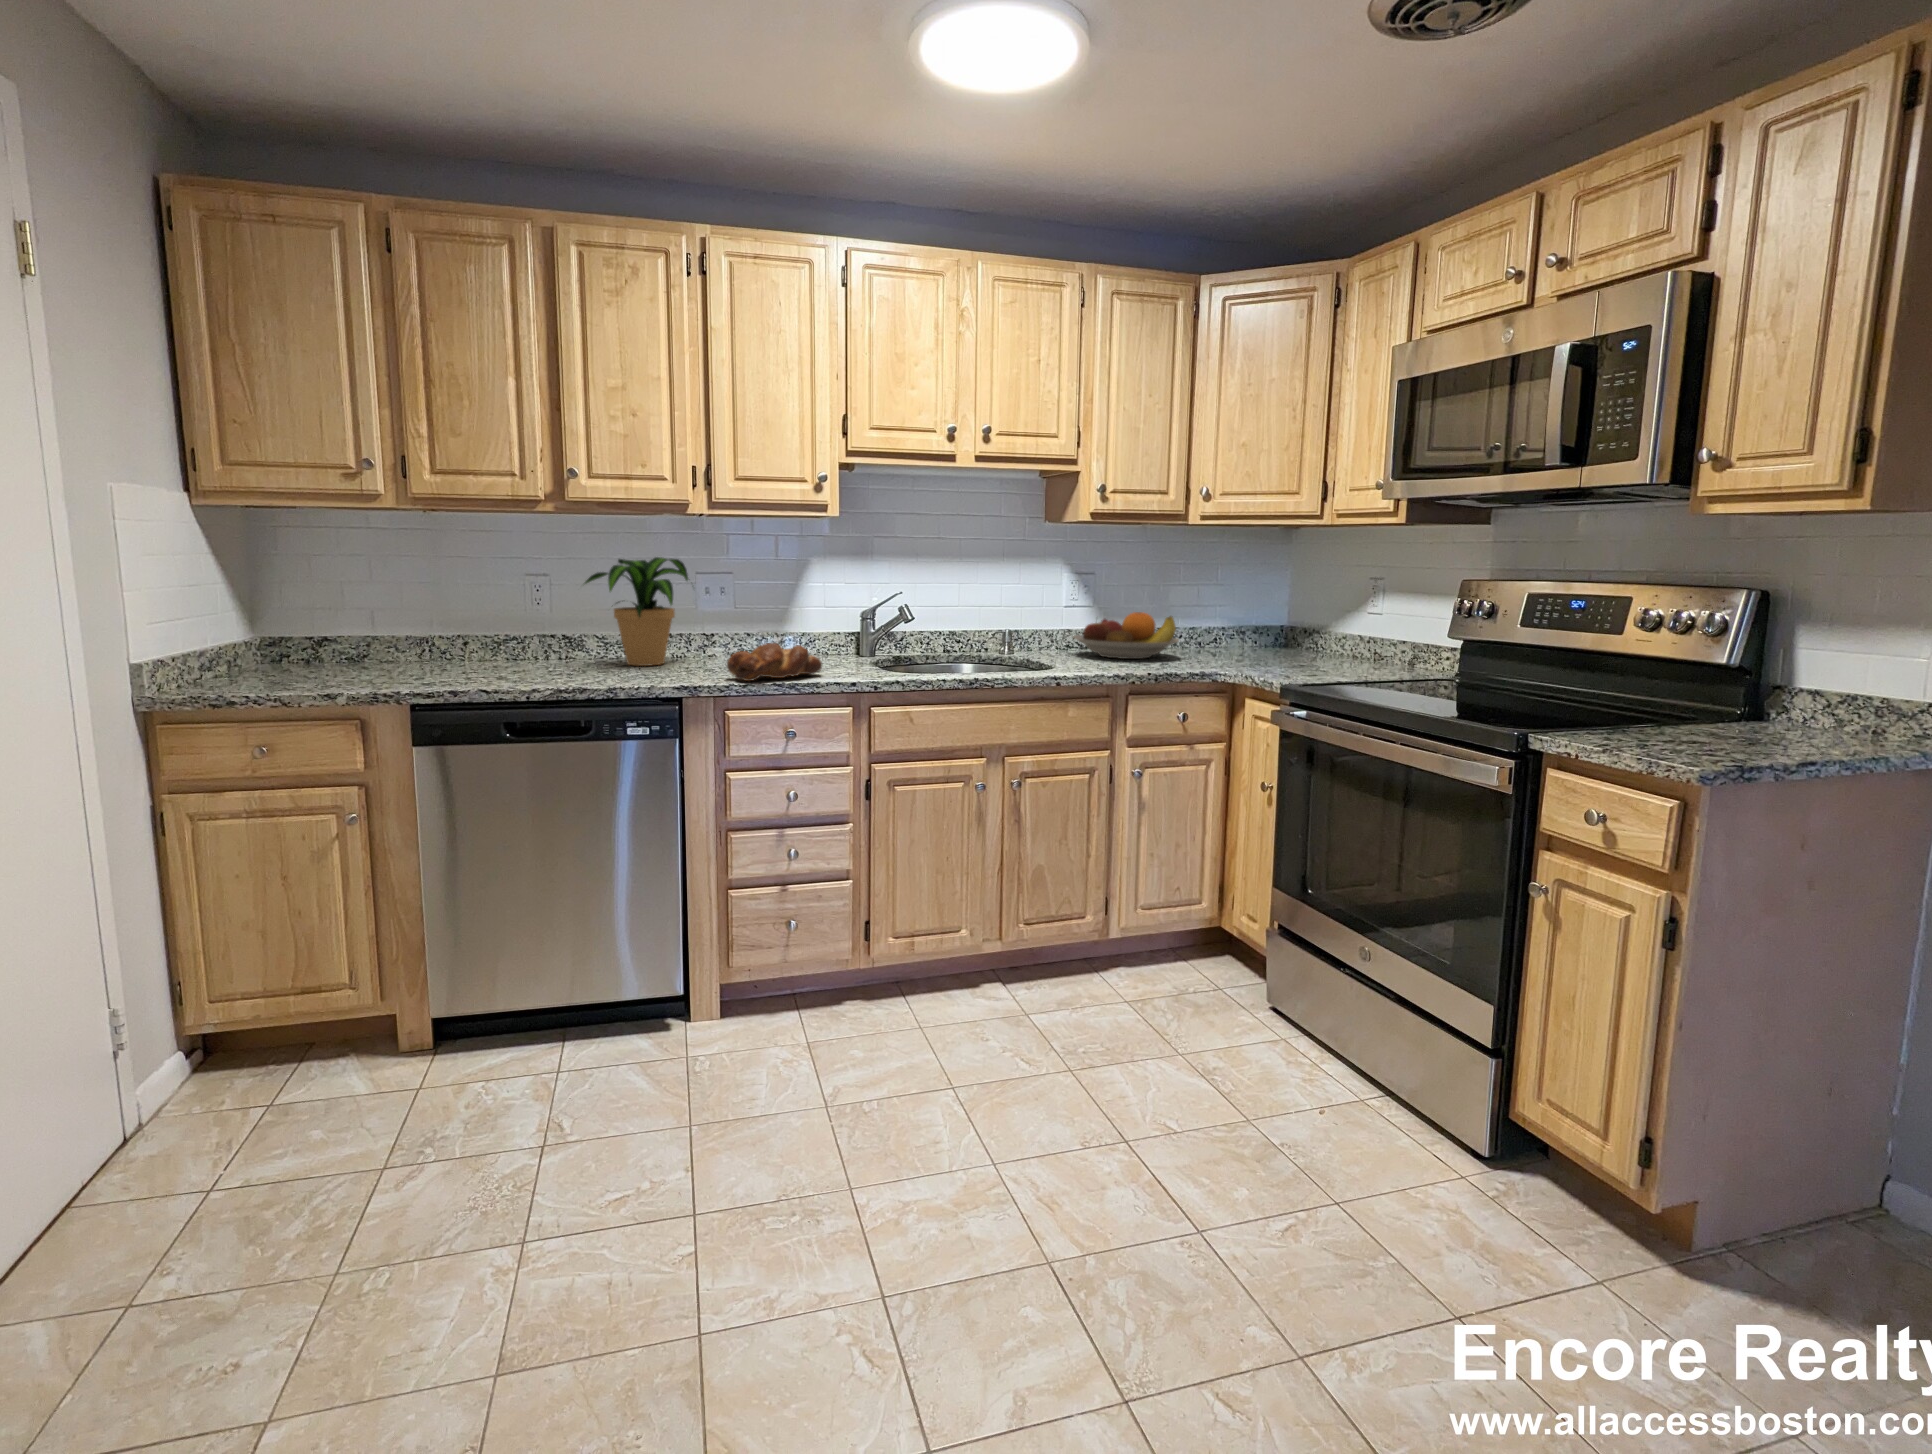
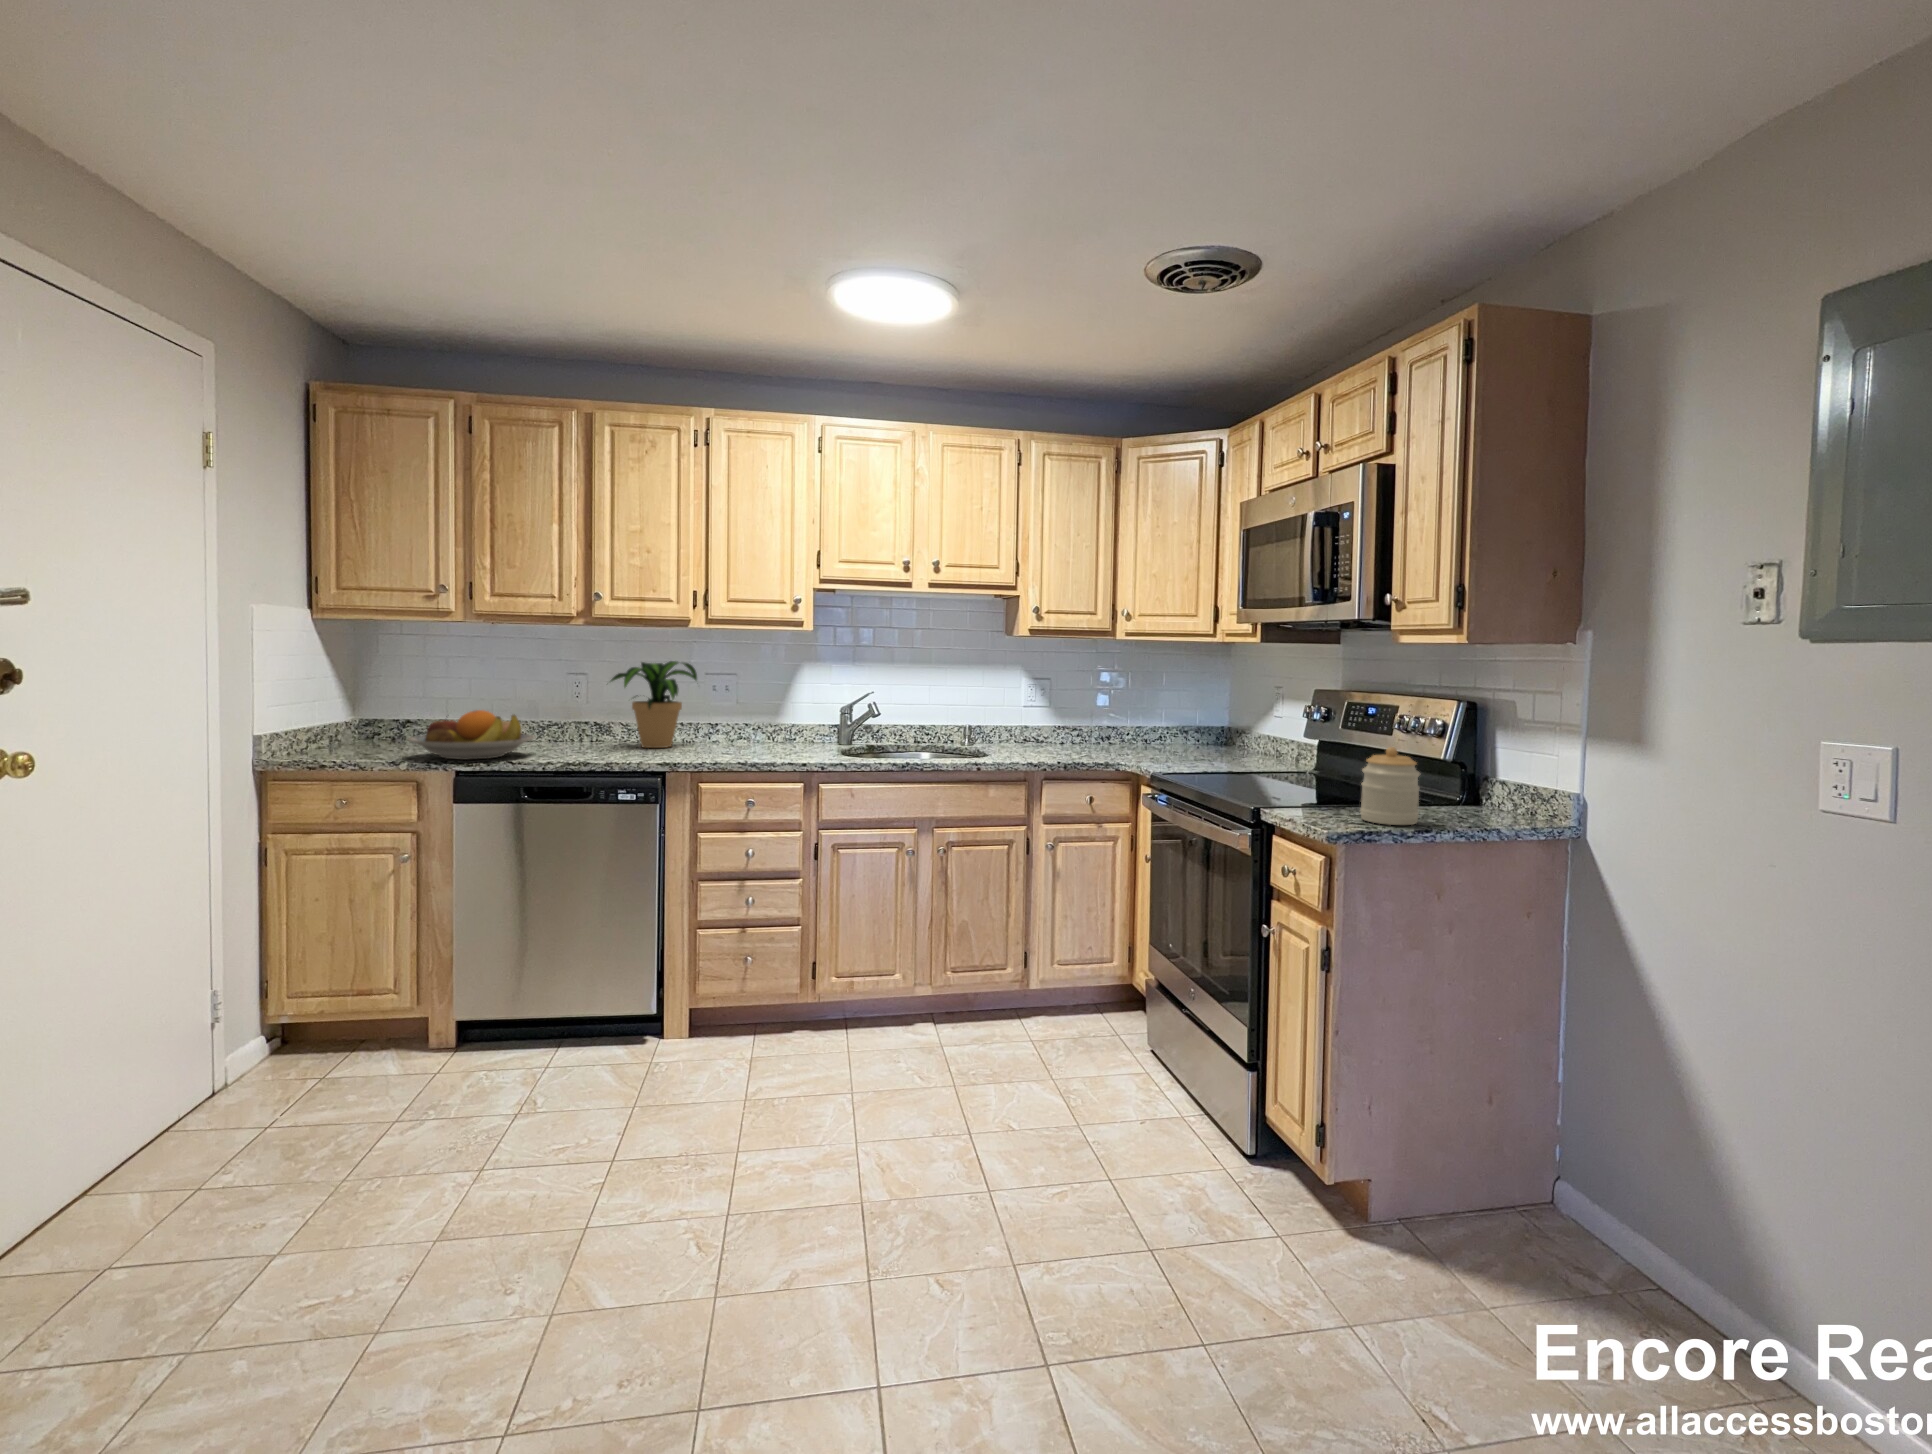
fruit bowl: present [1073,612,1179,659] -> present [408,710,534,760]
bread loaf: present [727,643,822,681] -> none [706,731,787,761]
jar: none [1673,653,1775,757] -> present [1360,747,1421,825]

